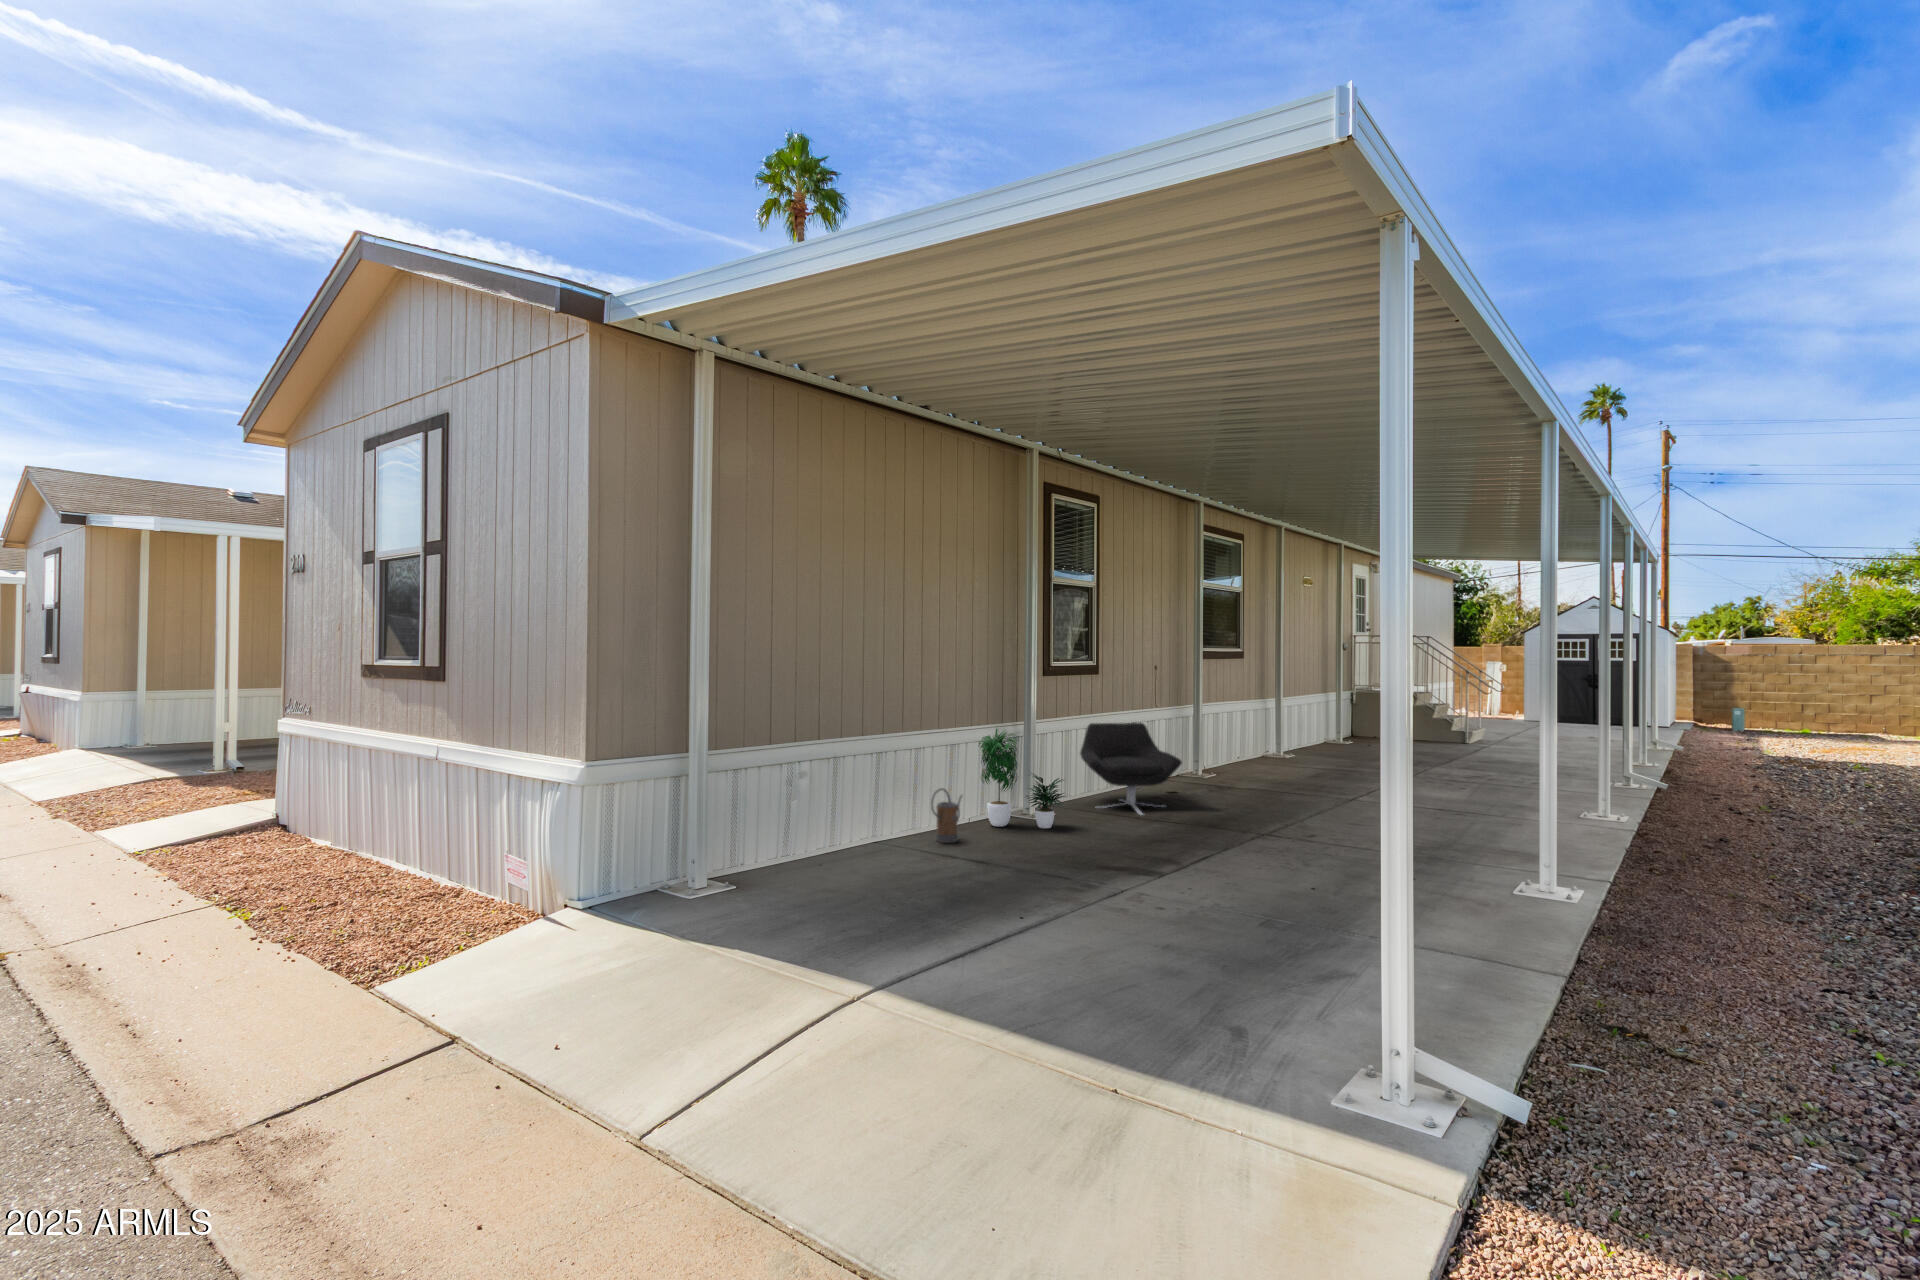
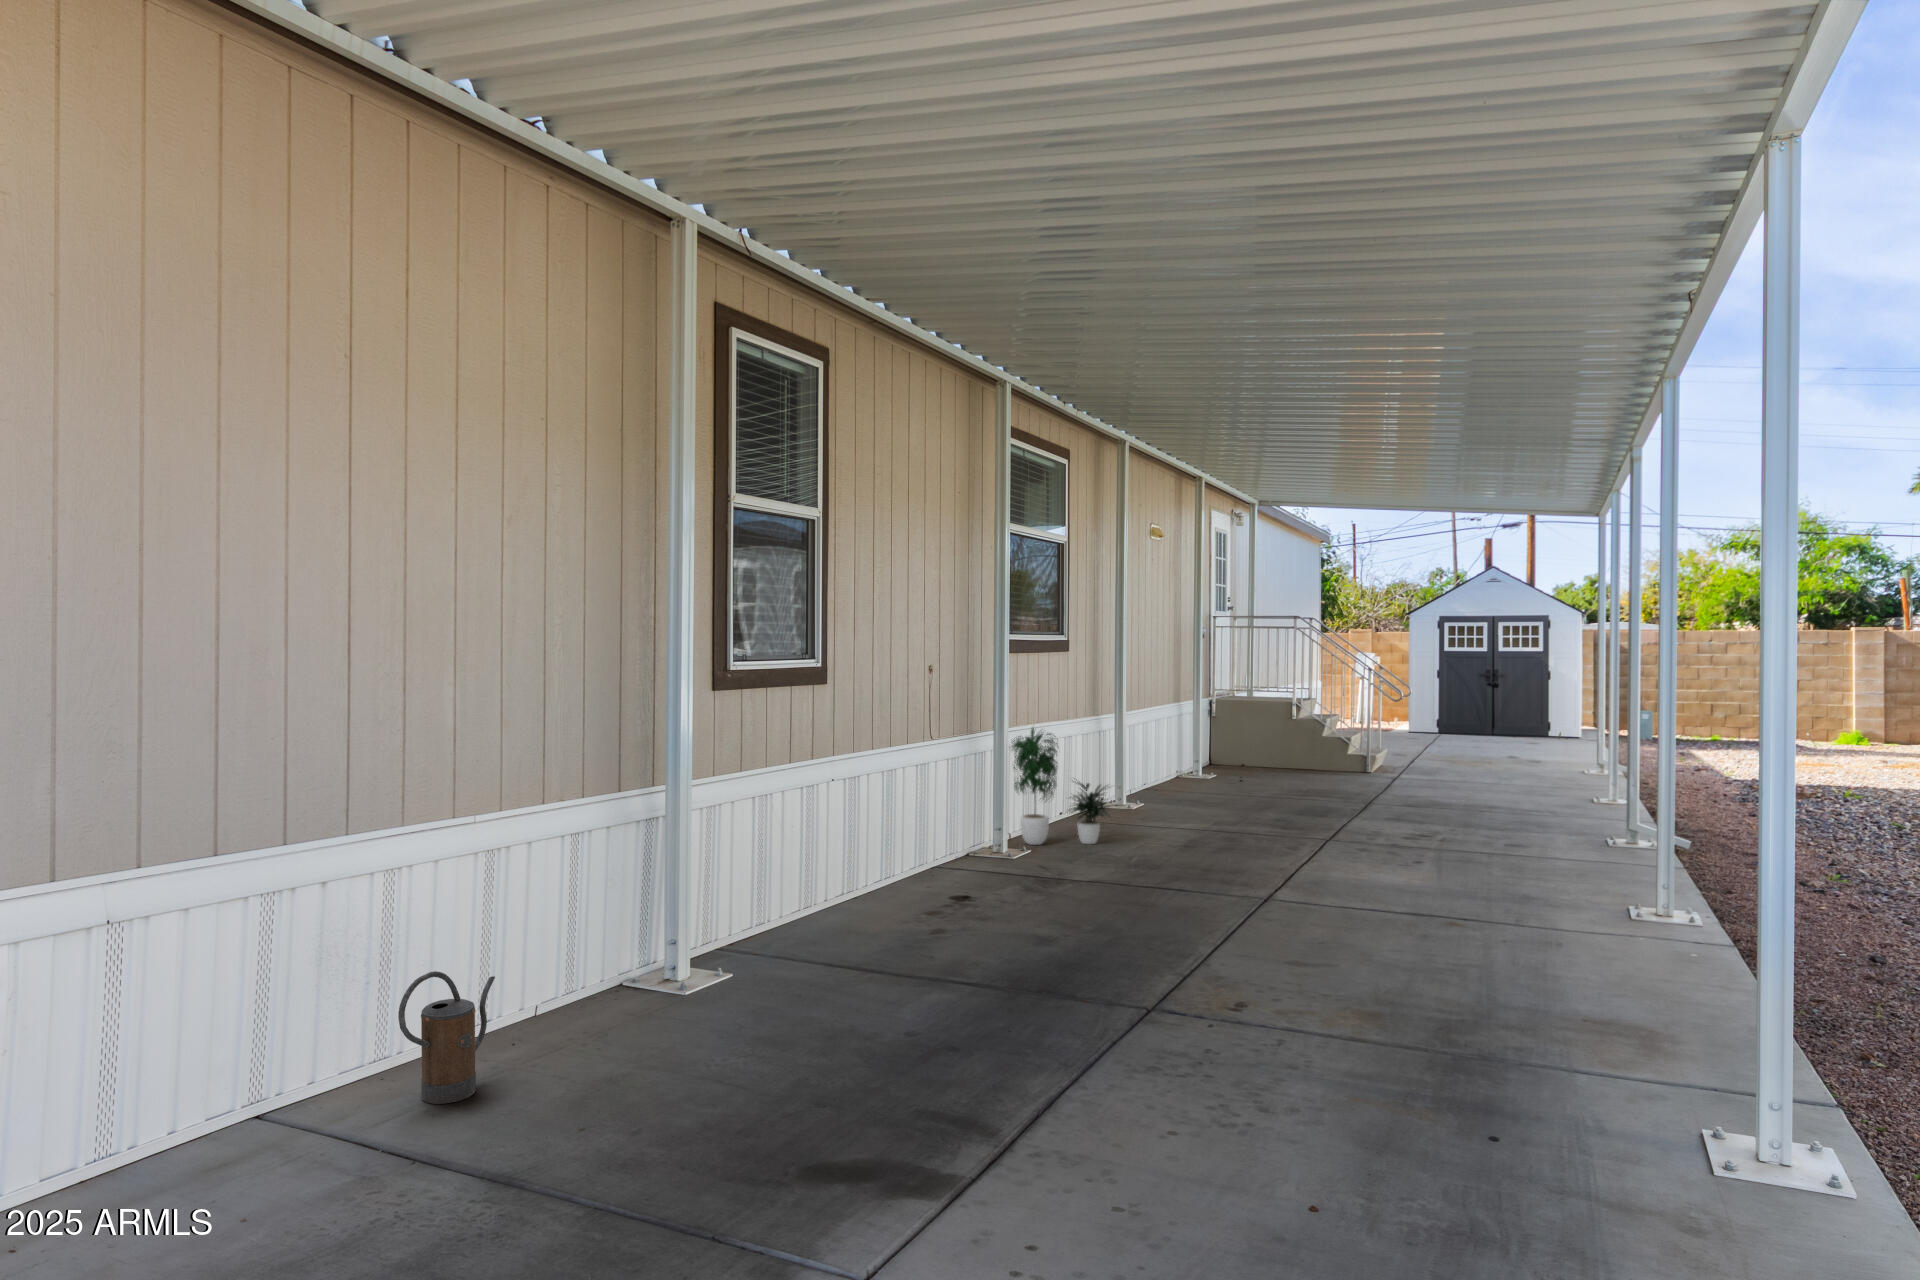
lounge chair: present [1080,723,1182,815] -> none [788,775,982,968]
potted plant: present [978,728,1065,829] -> present [1012,728,1111,845]

